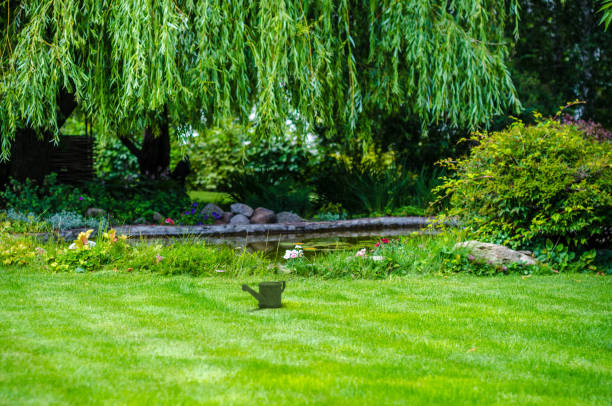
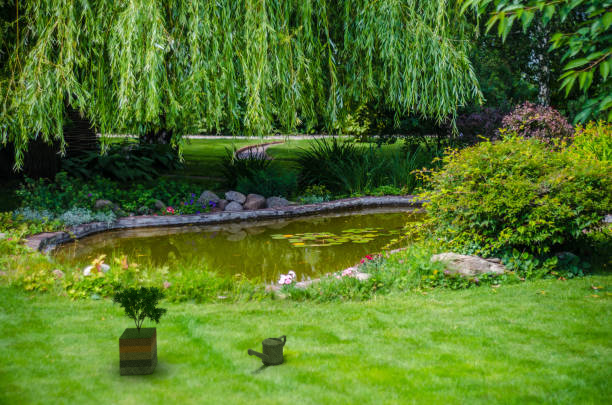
potted tree: none [95,215,158,309] -> present [111,286,167,375]

